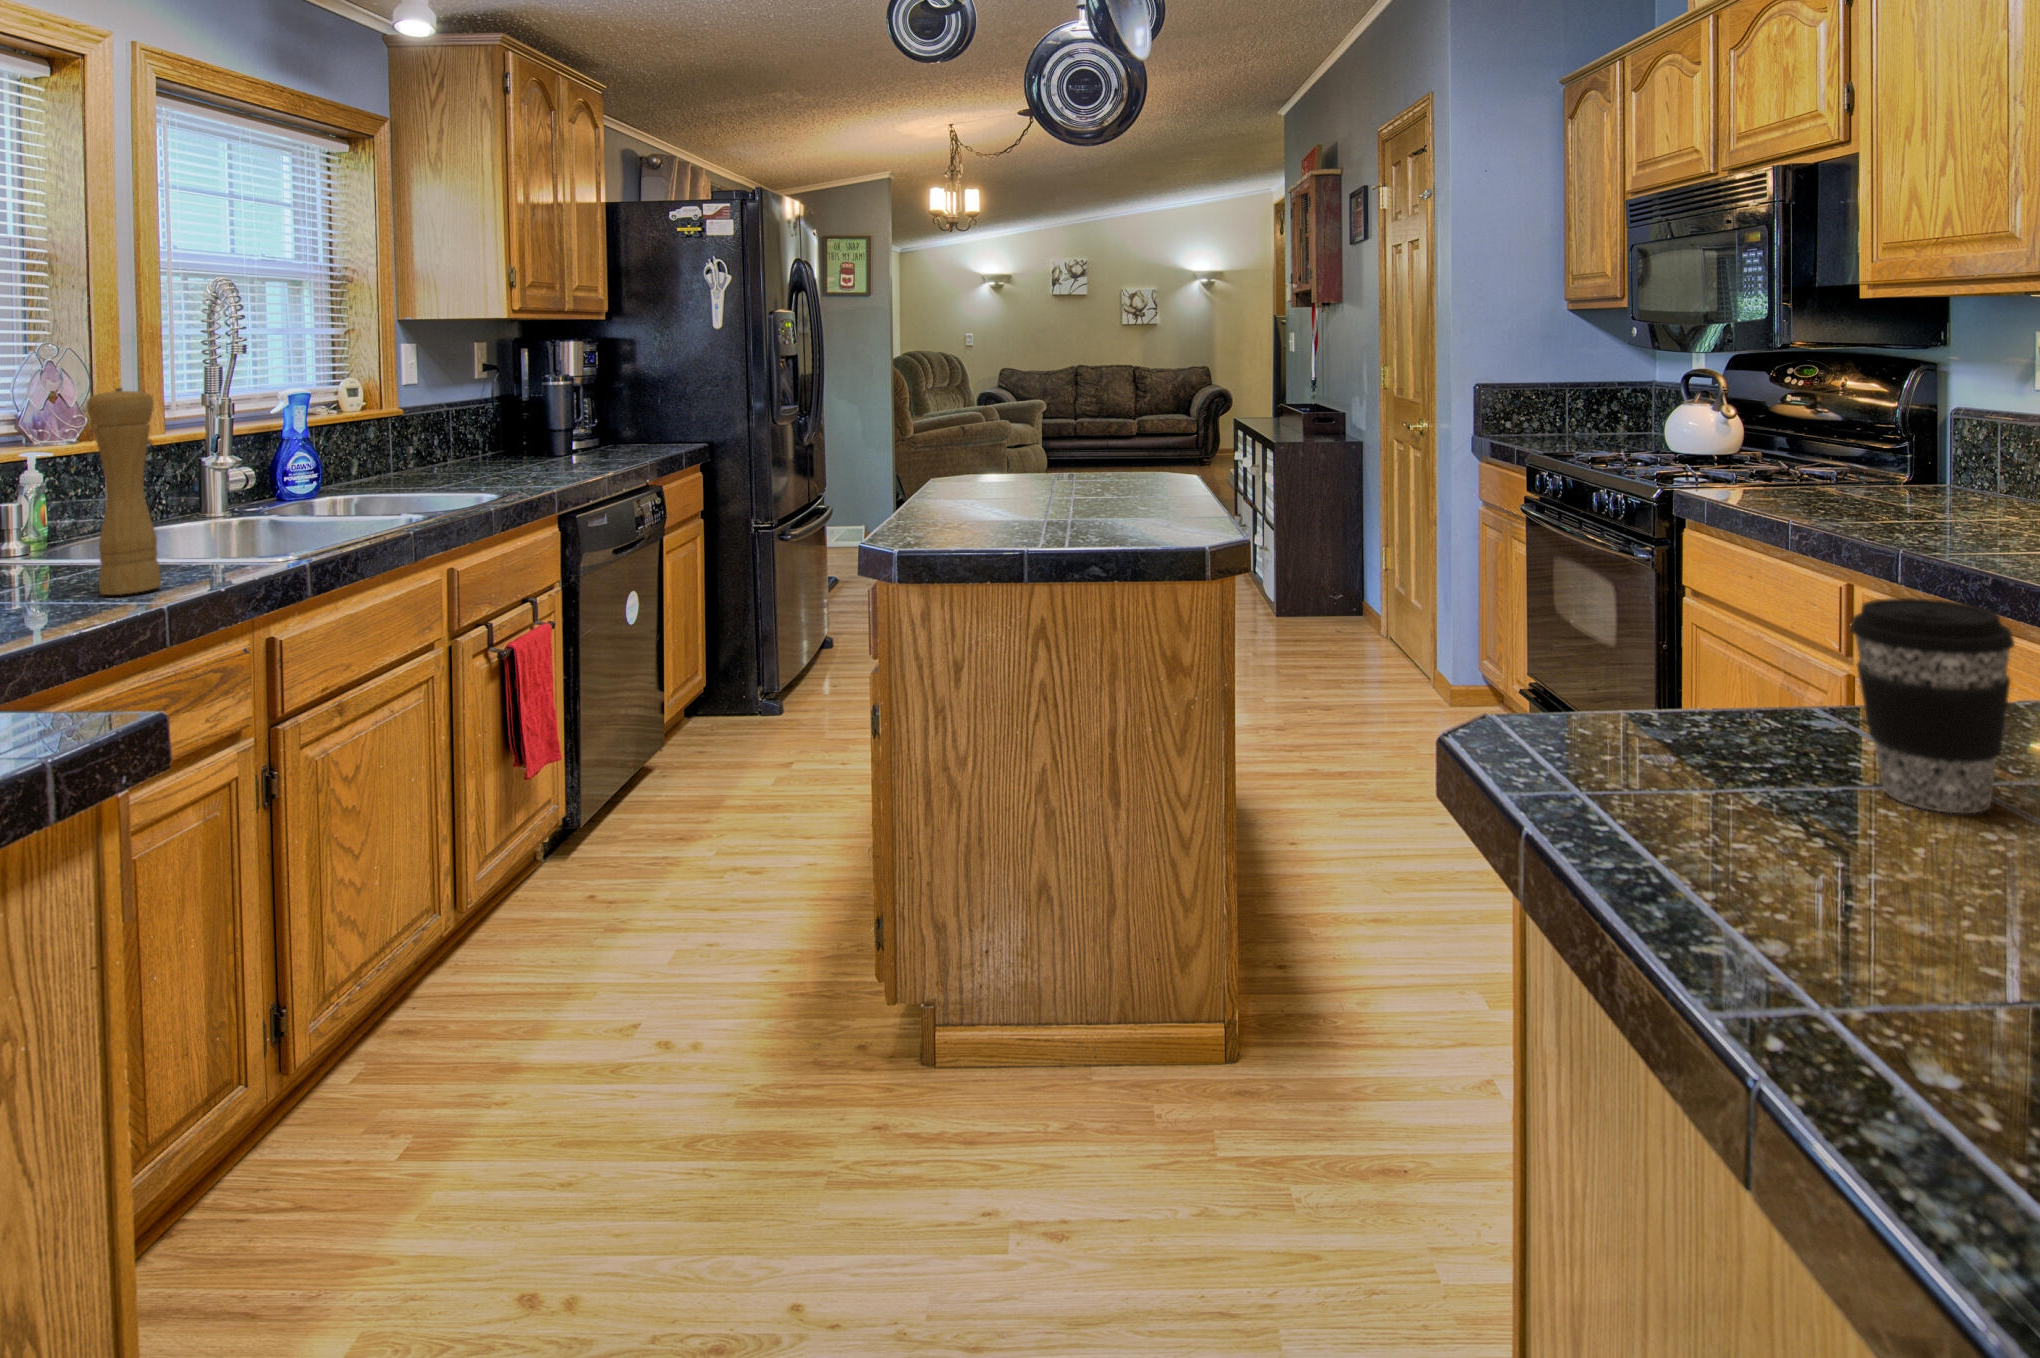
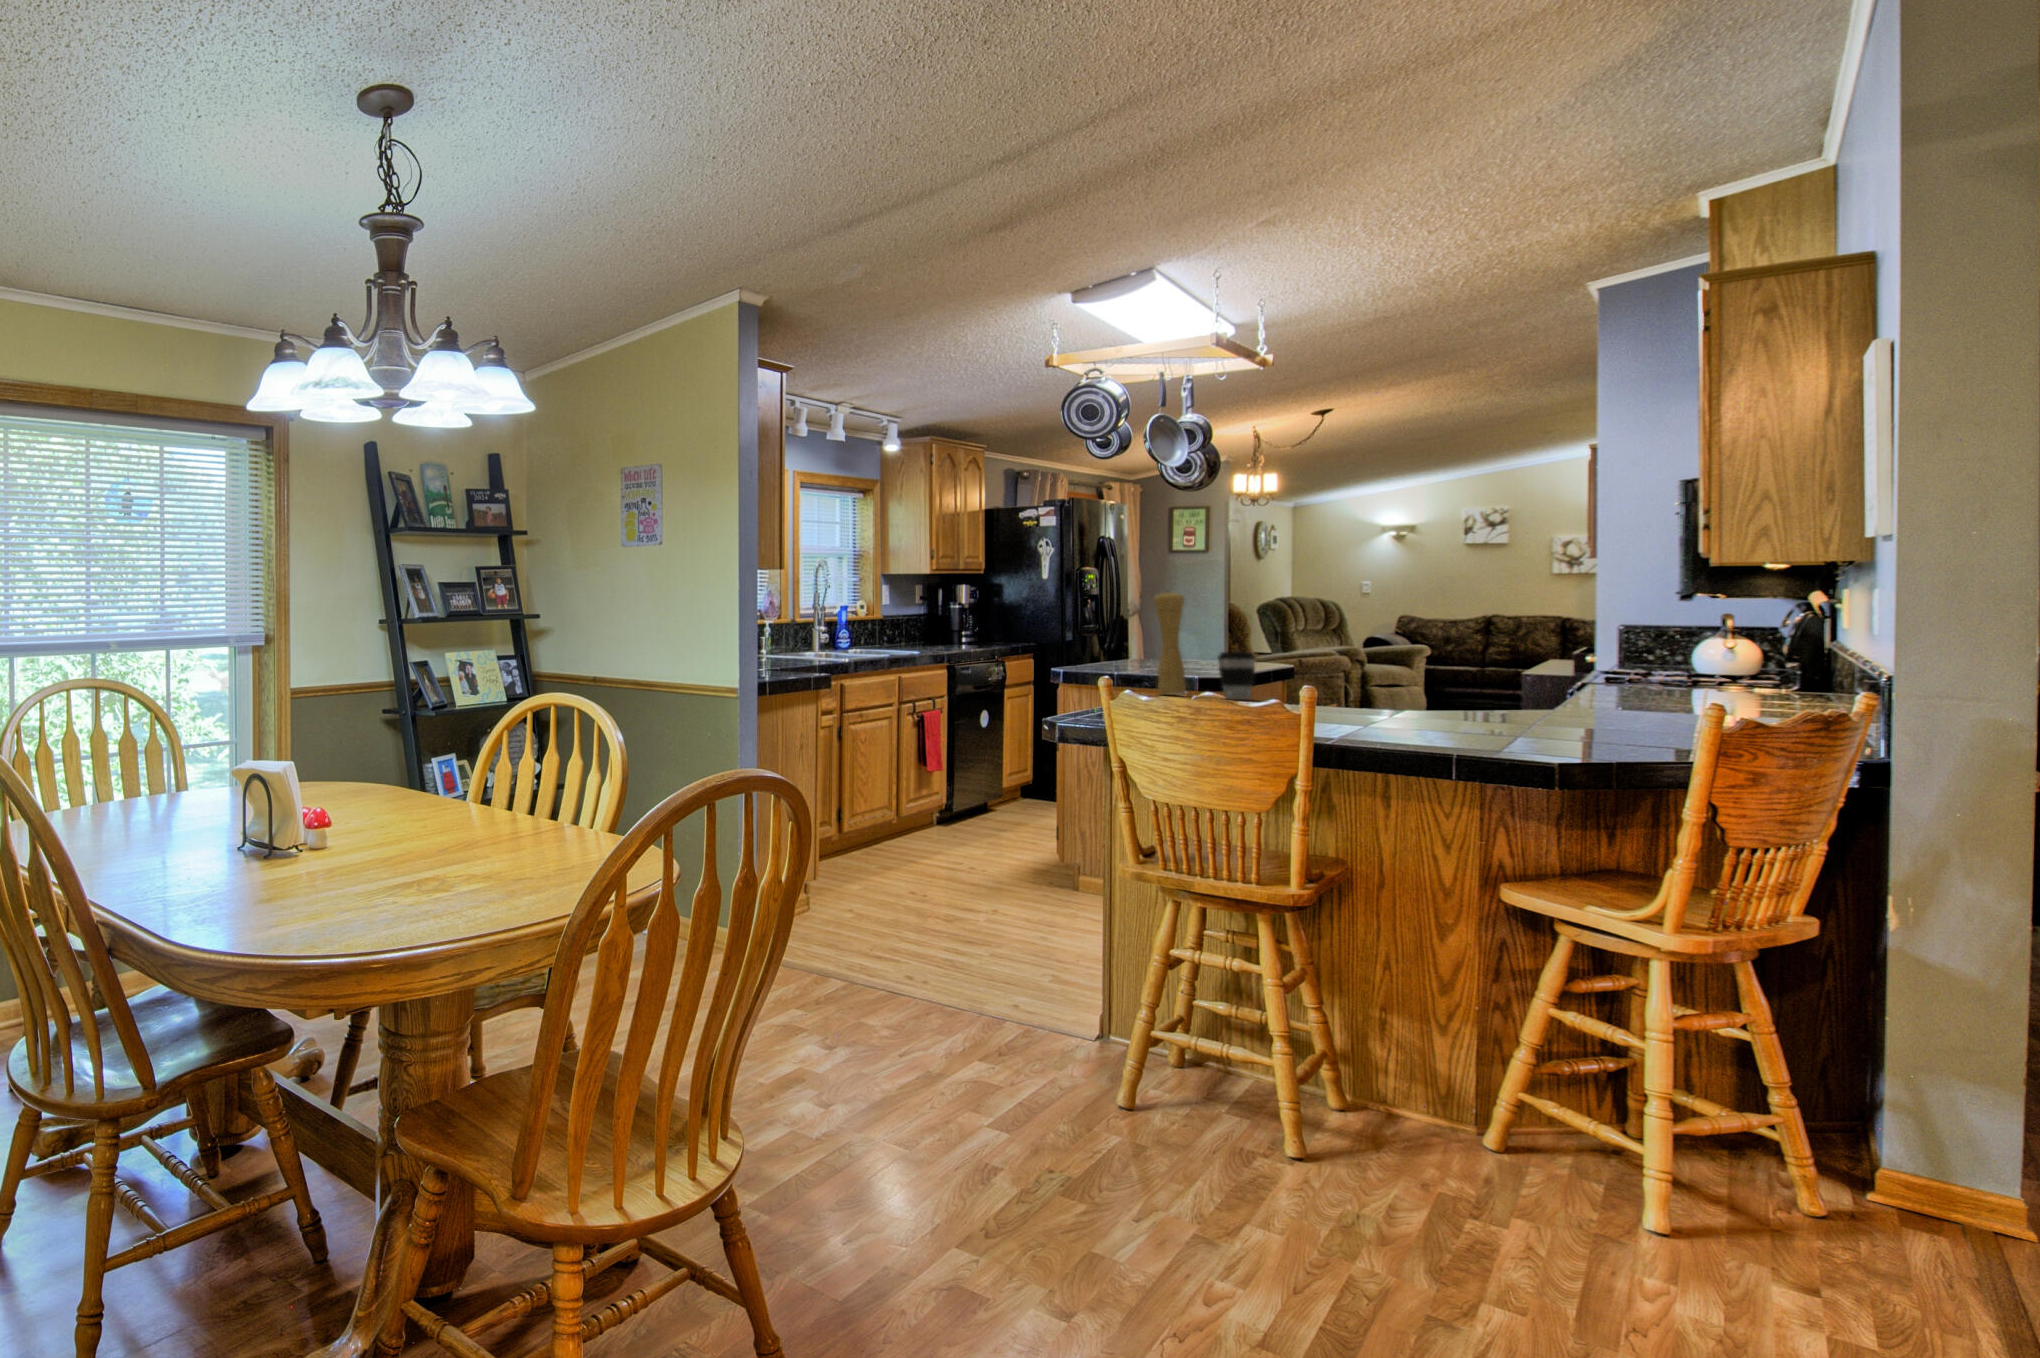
pepper mill: present [87,388,161,595] -> present [1154,591,1186,695]

